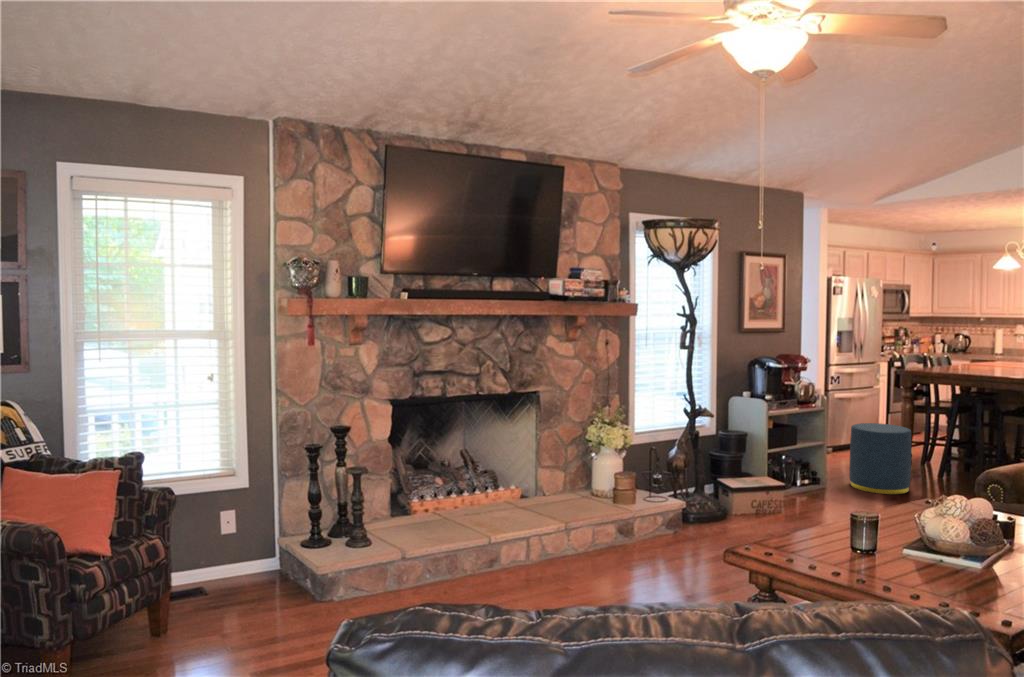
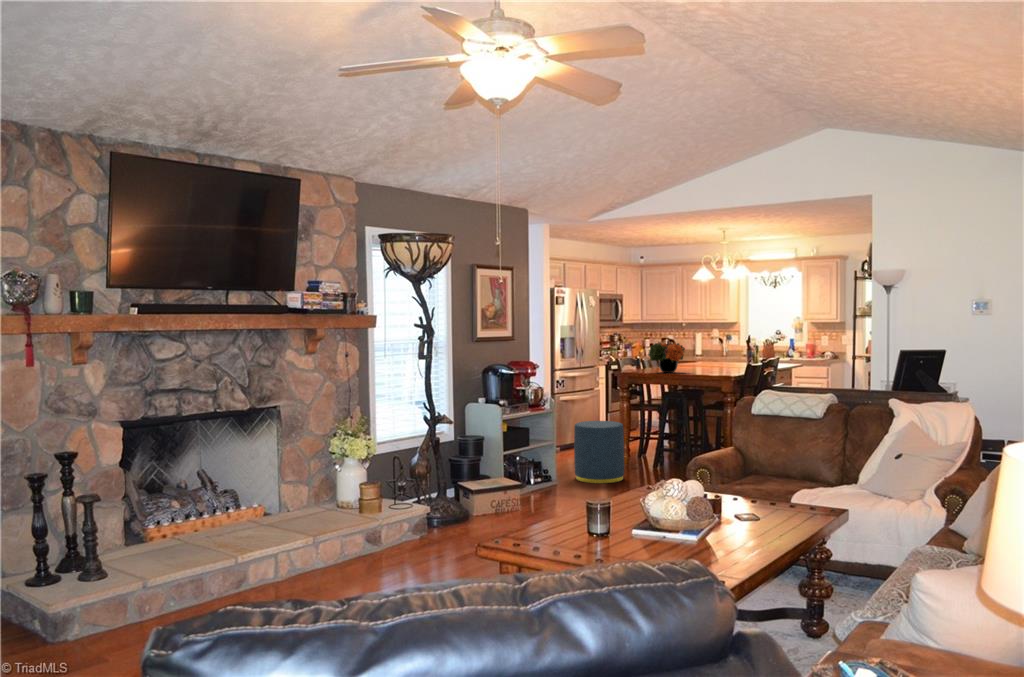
flower arrangement: none [944,338,994,375] -> present [648,340,685,373]

